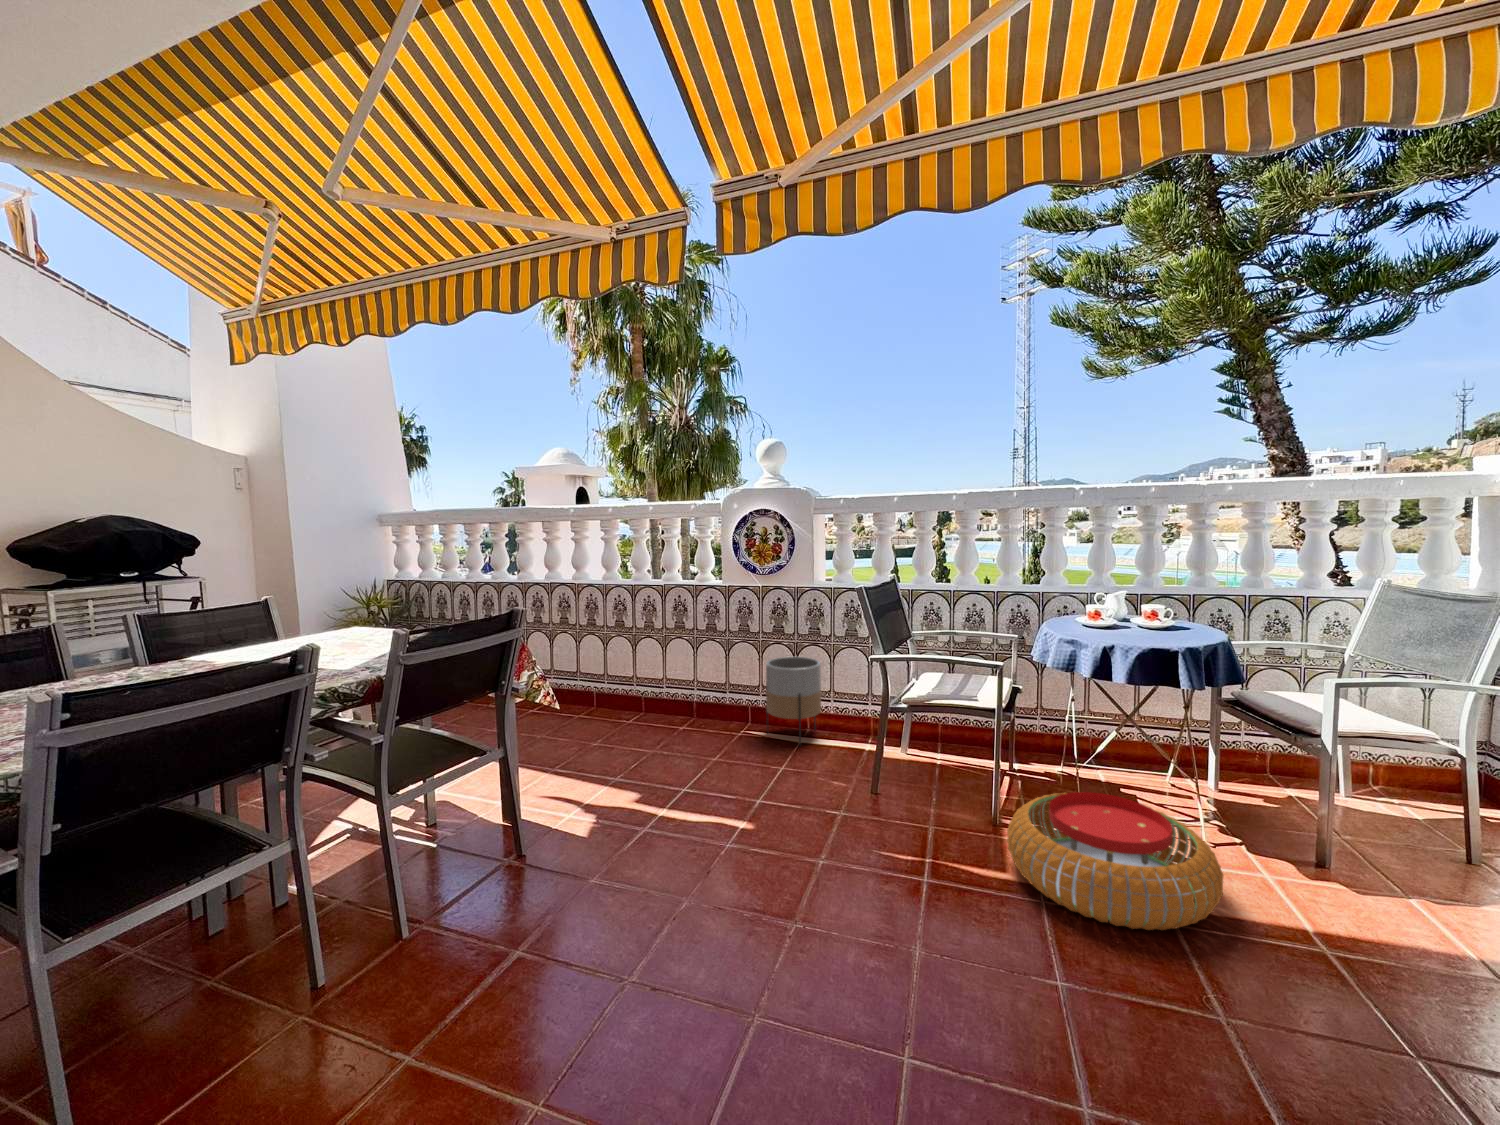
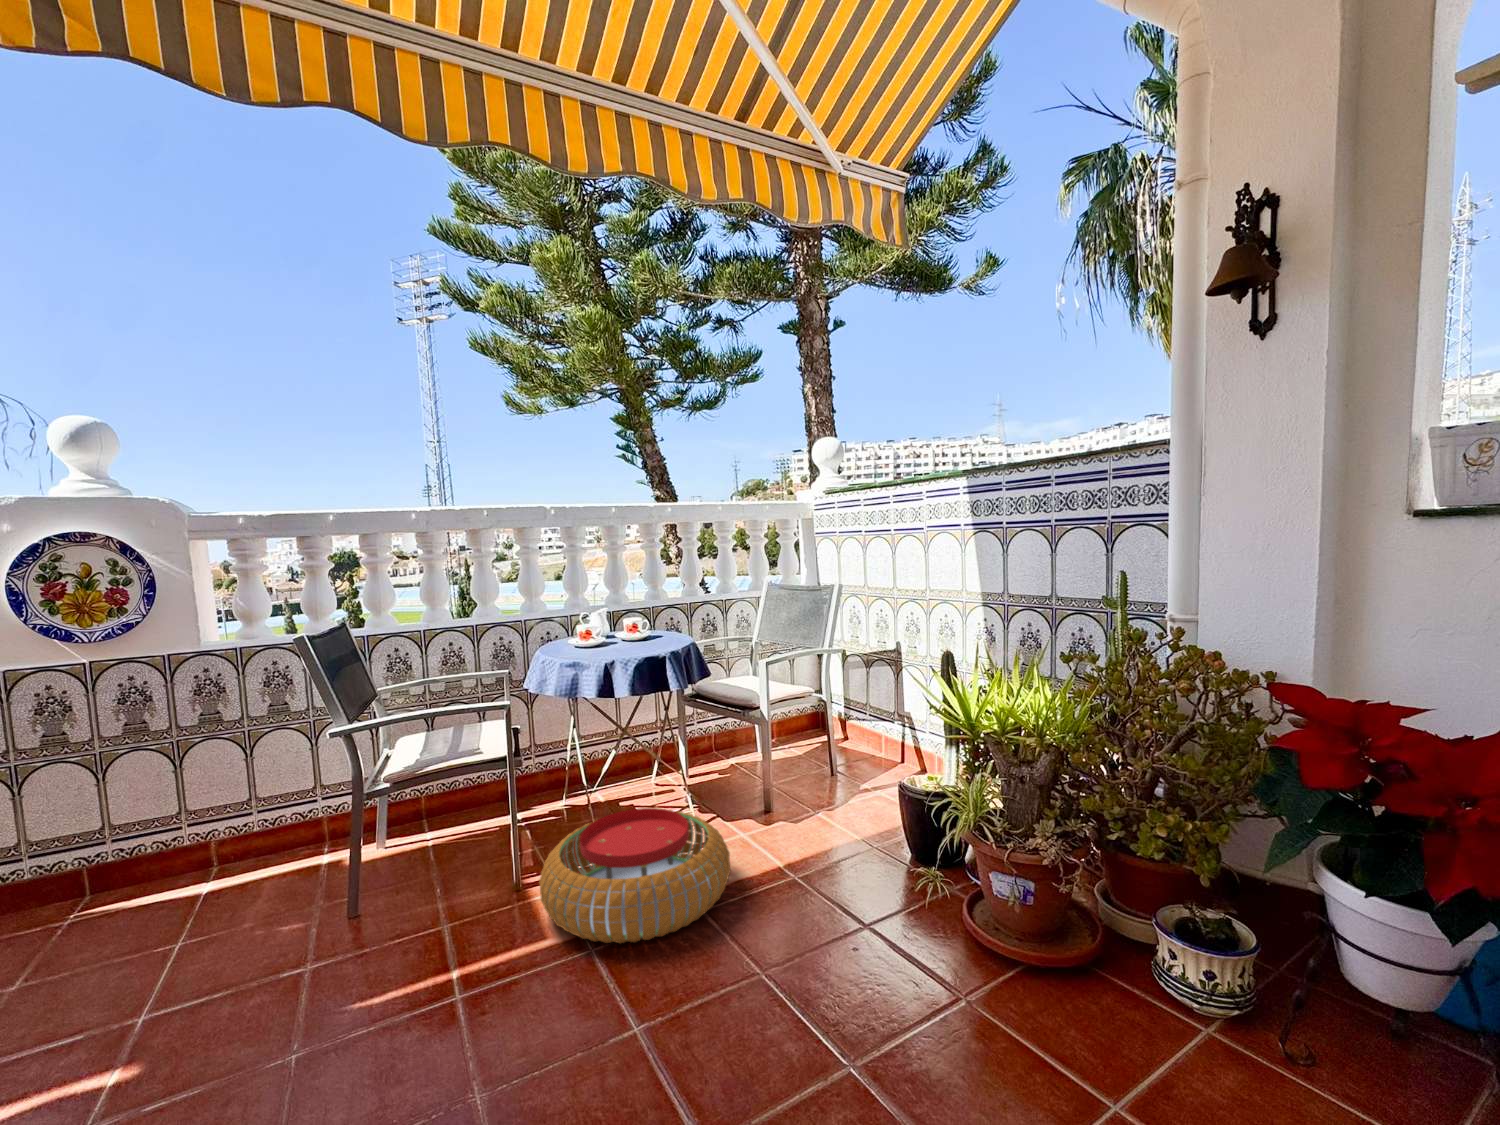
planter: present [766,657,821,746] -> none [121,761,237,900]

